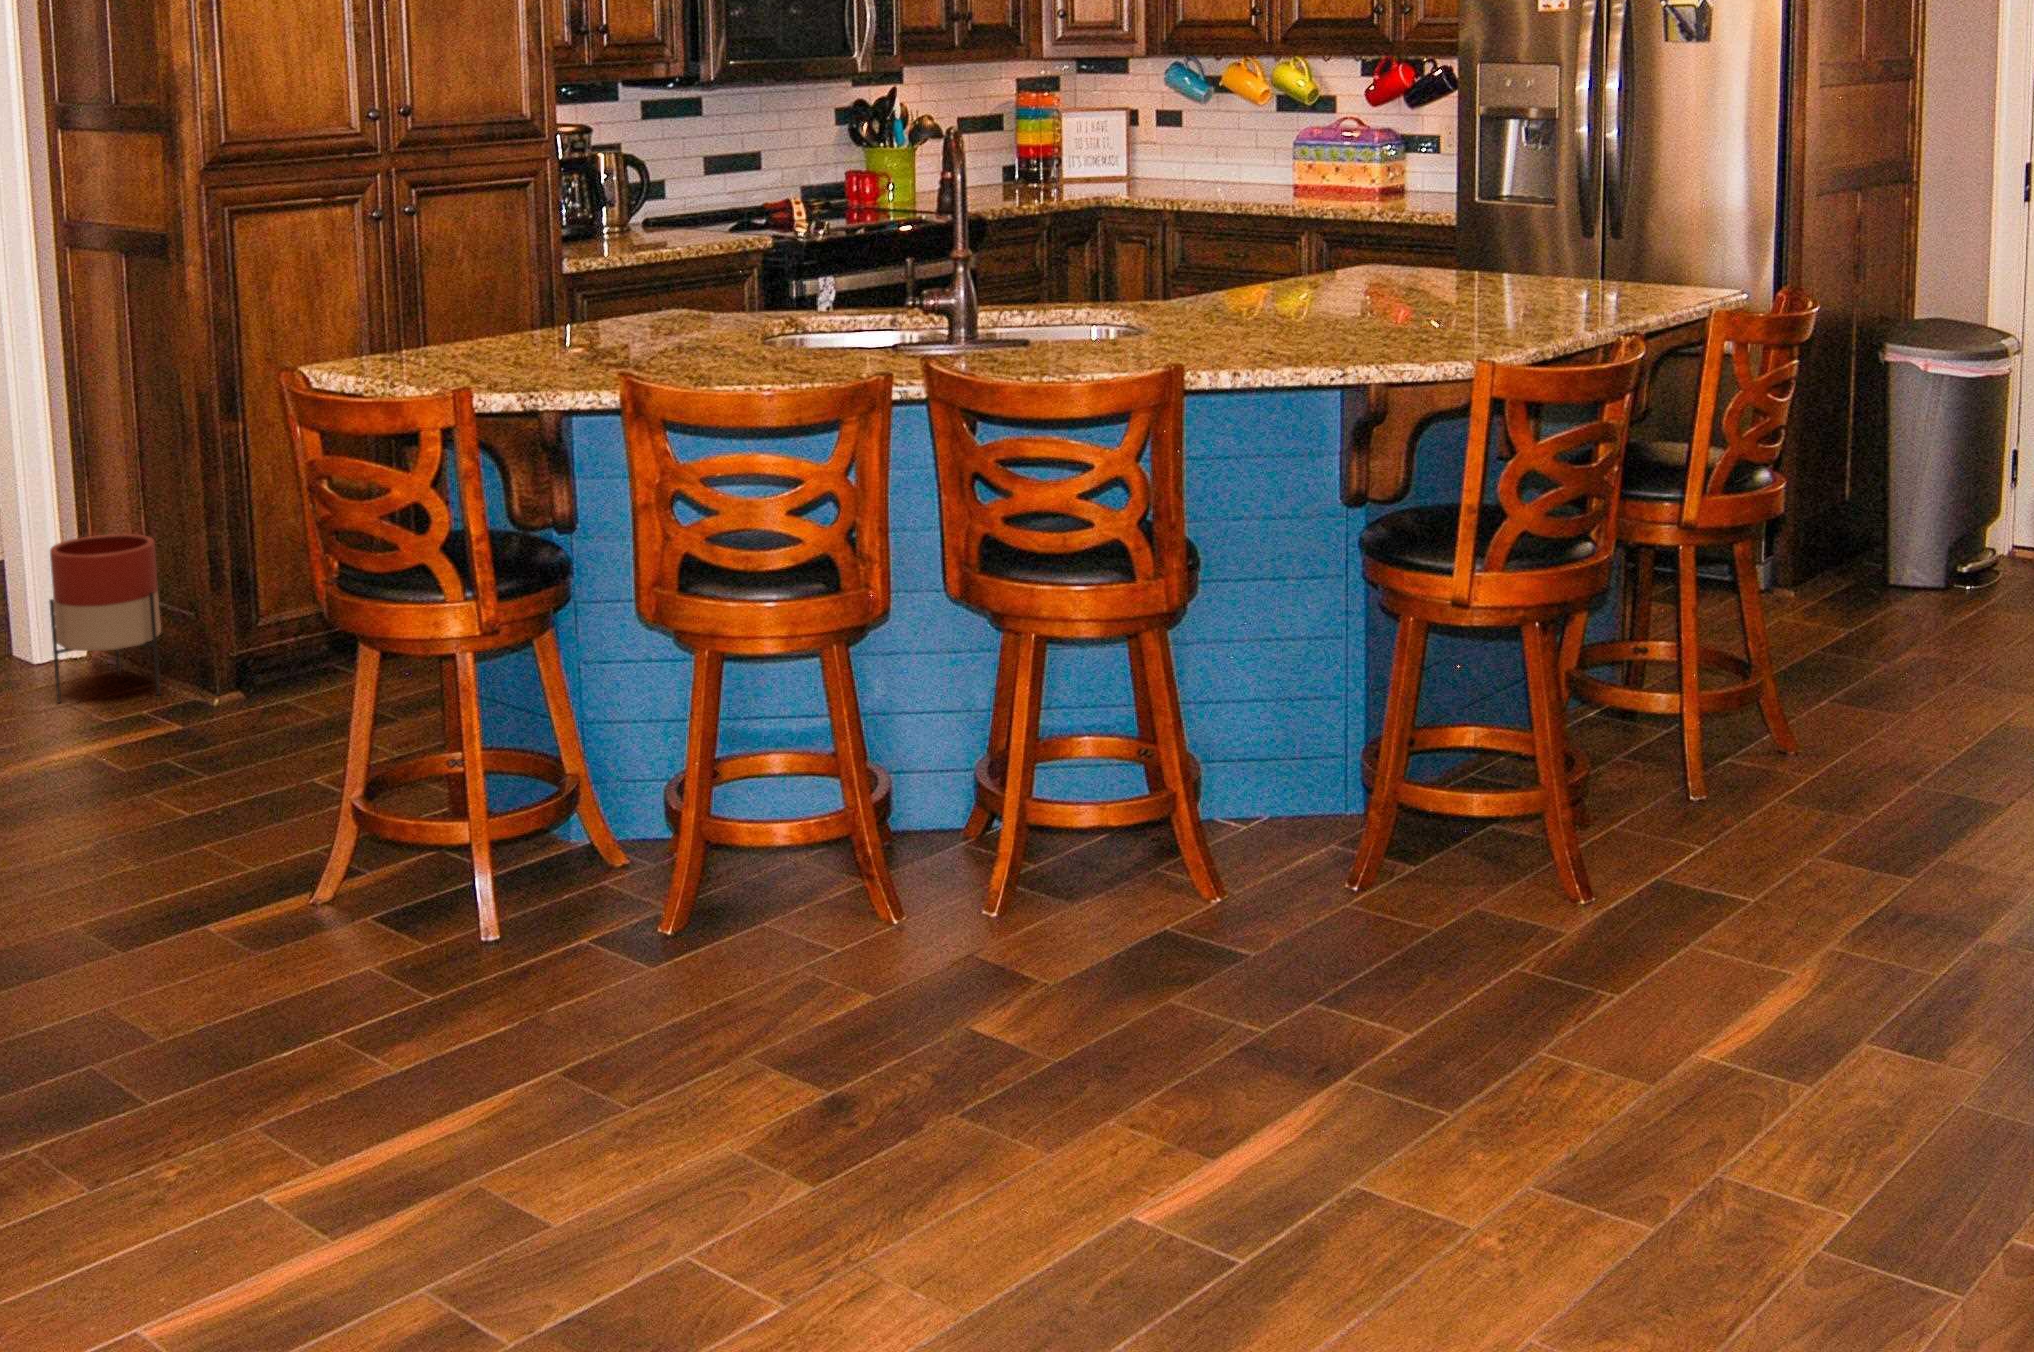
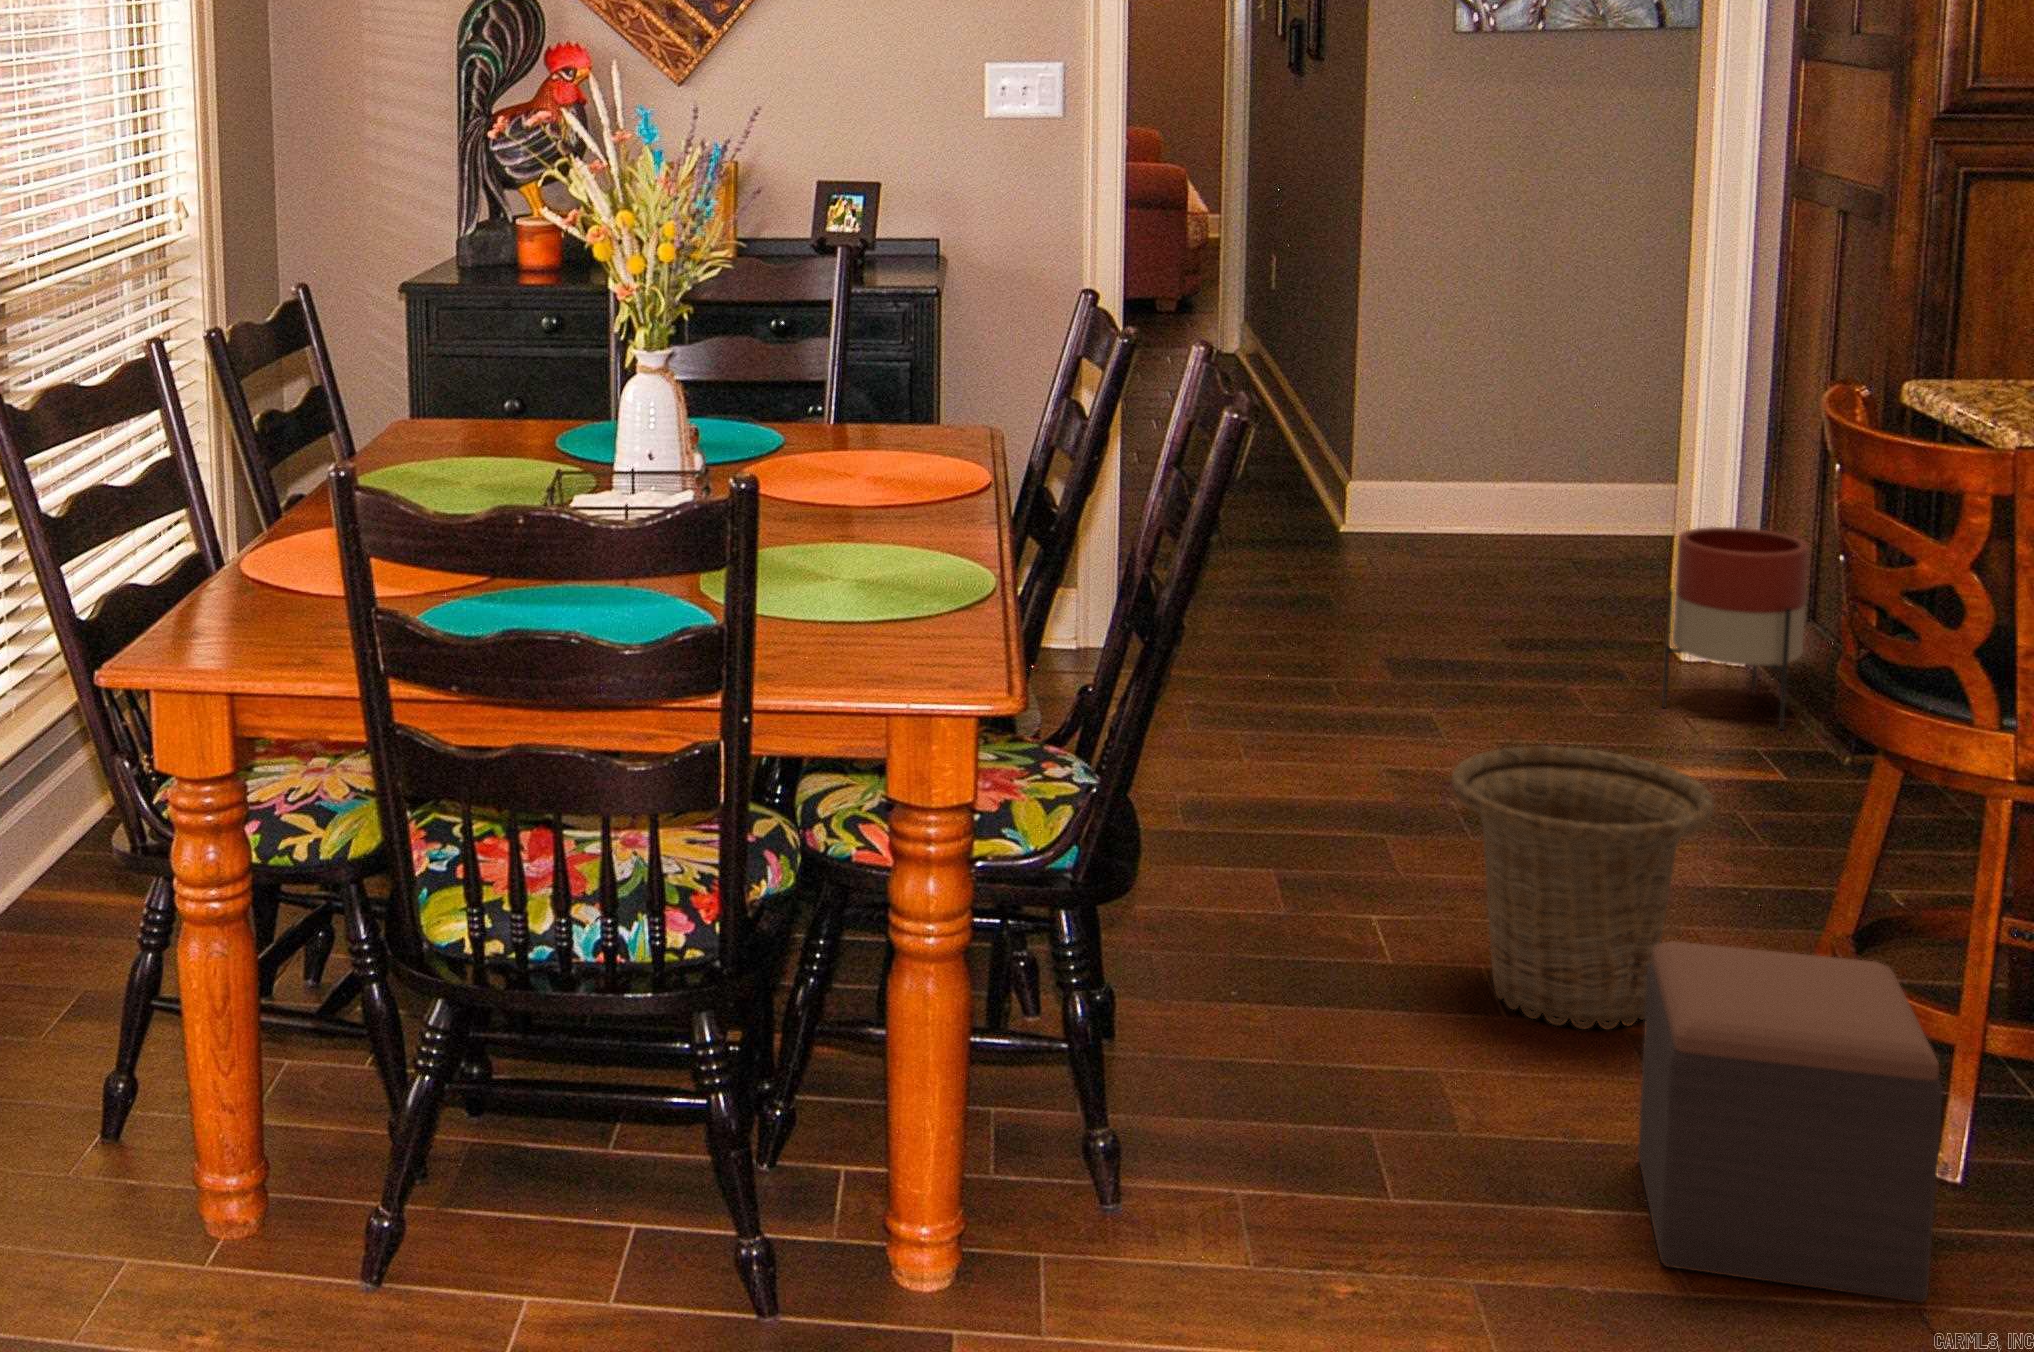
basket: none [40,713,254,948] -> present [1452,746,1714,1029]
footstool: none [283,793,525,1063] -> present [1638,941,1943,1303]

